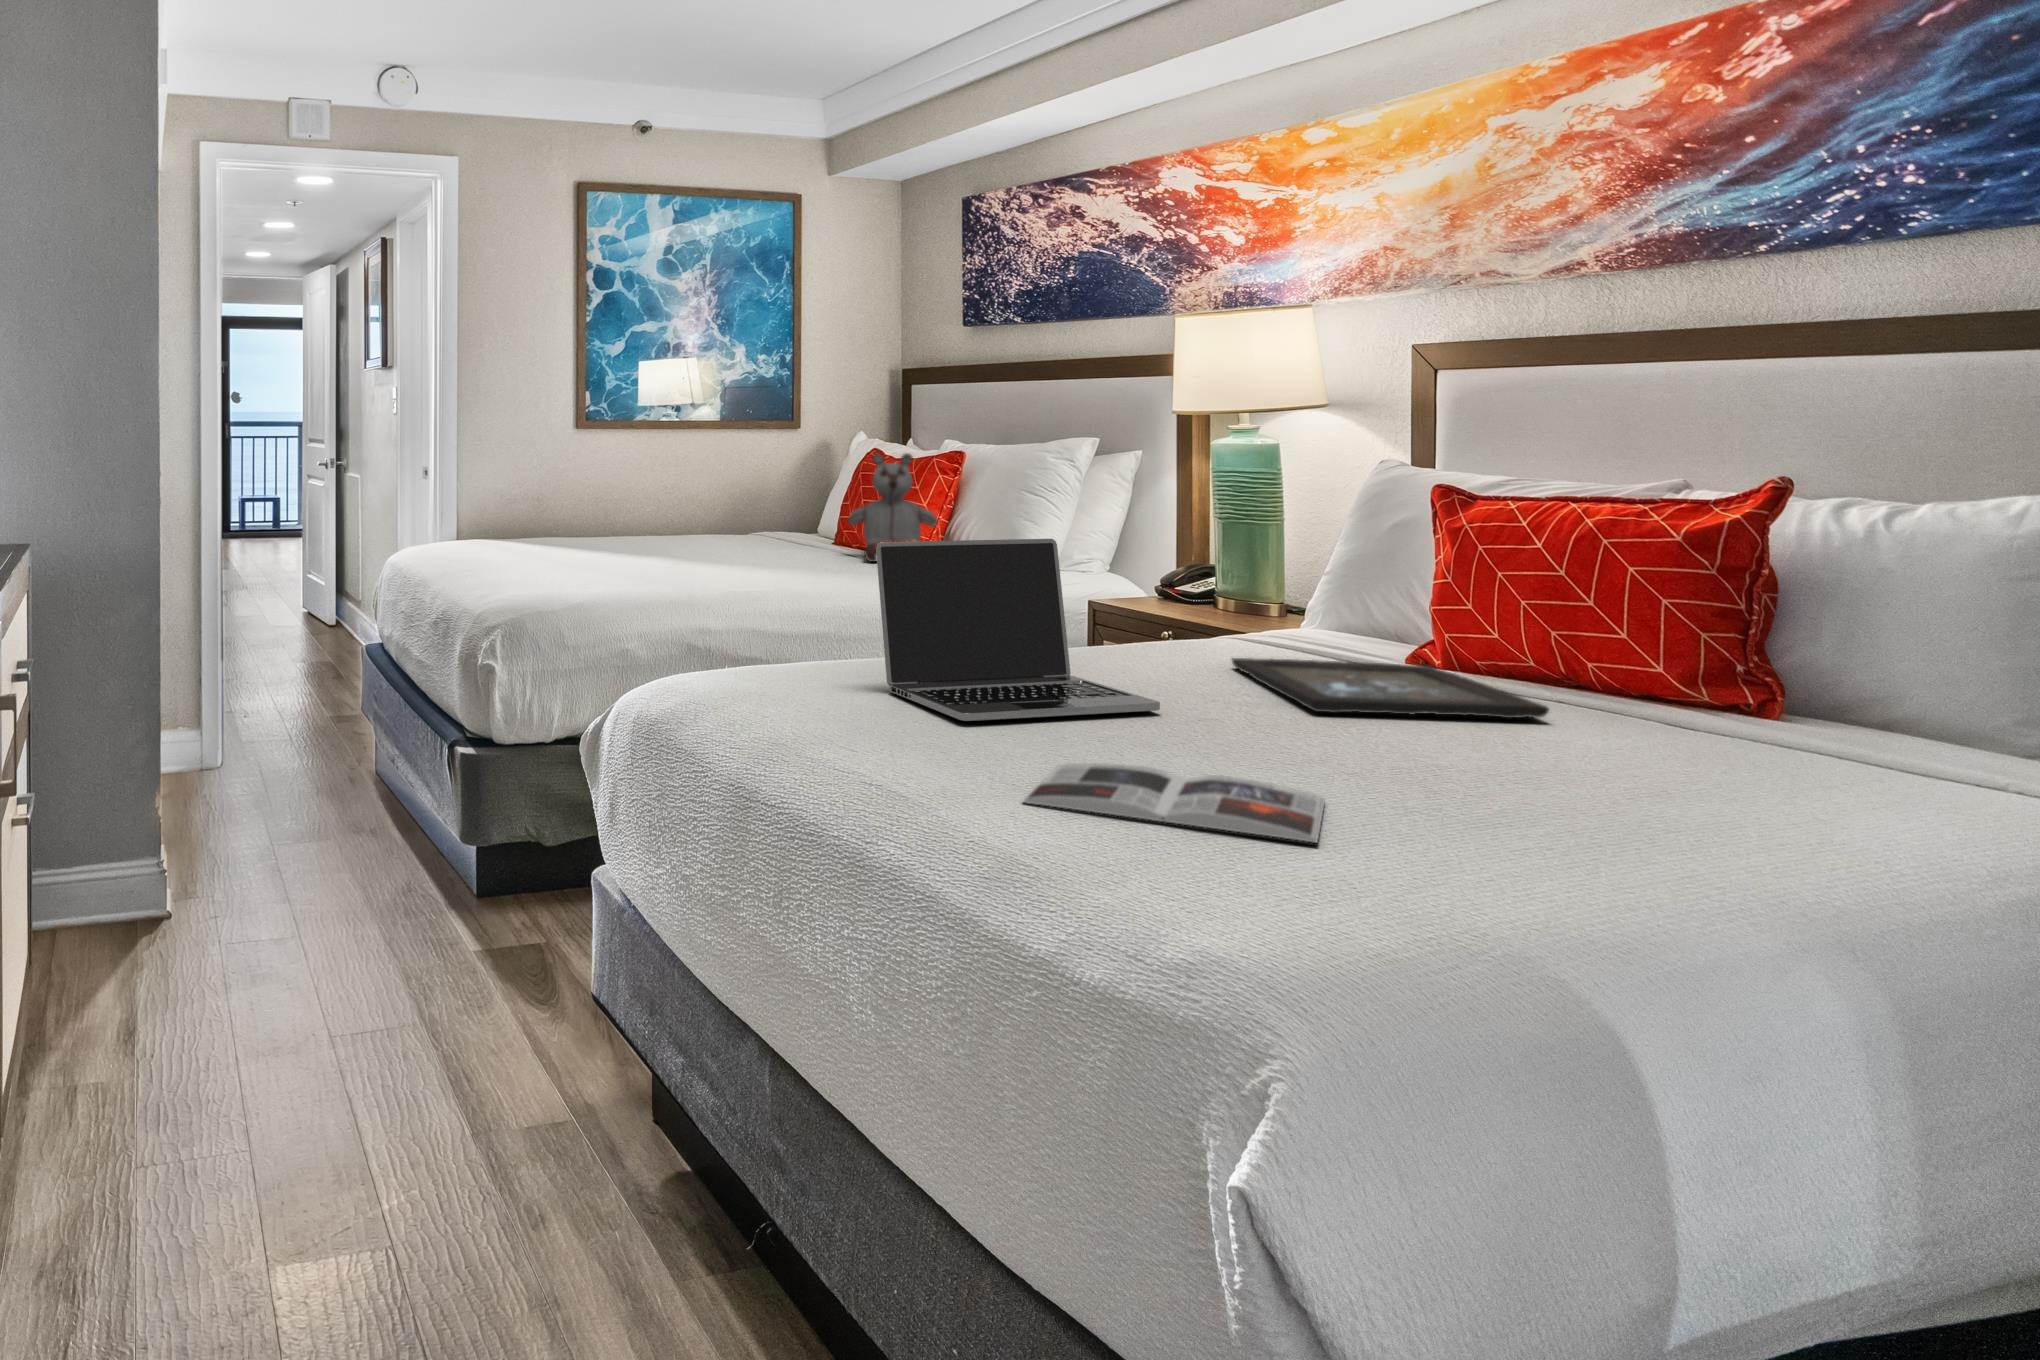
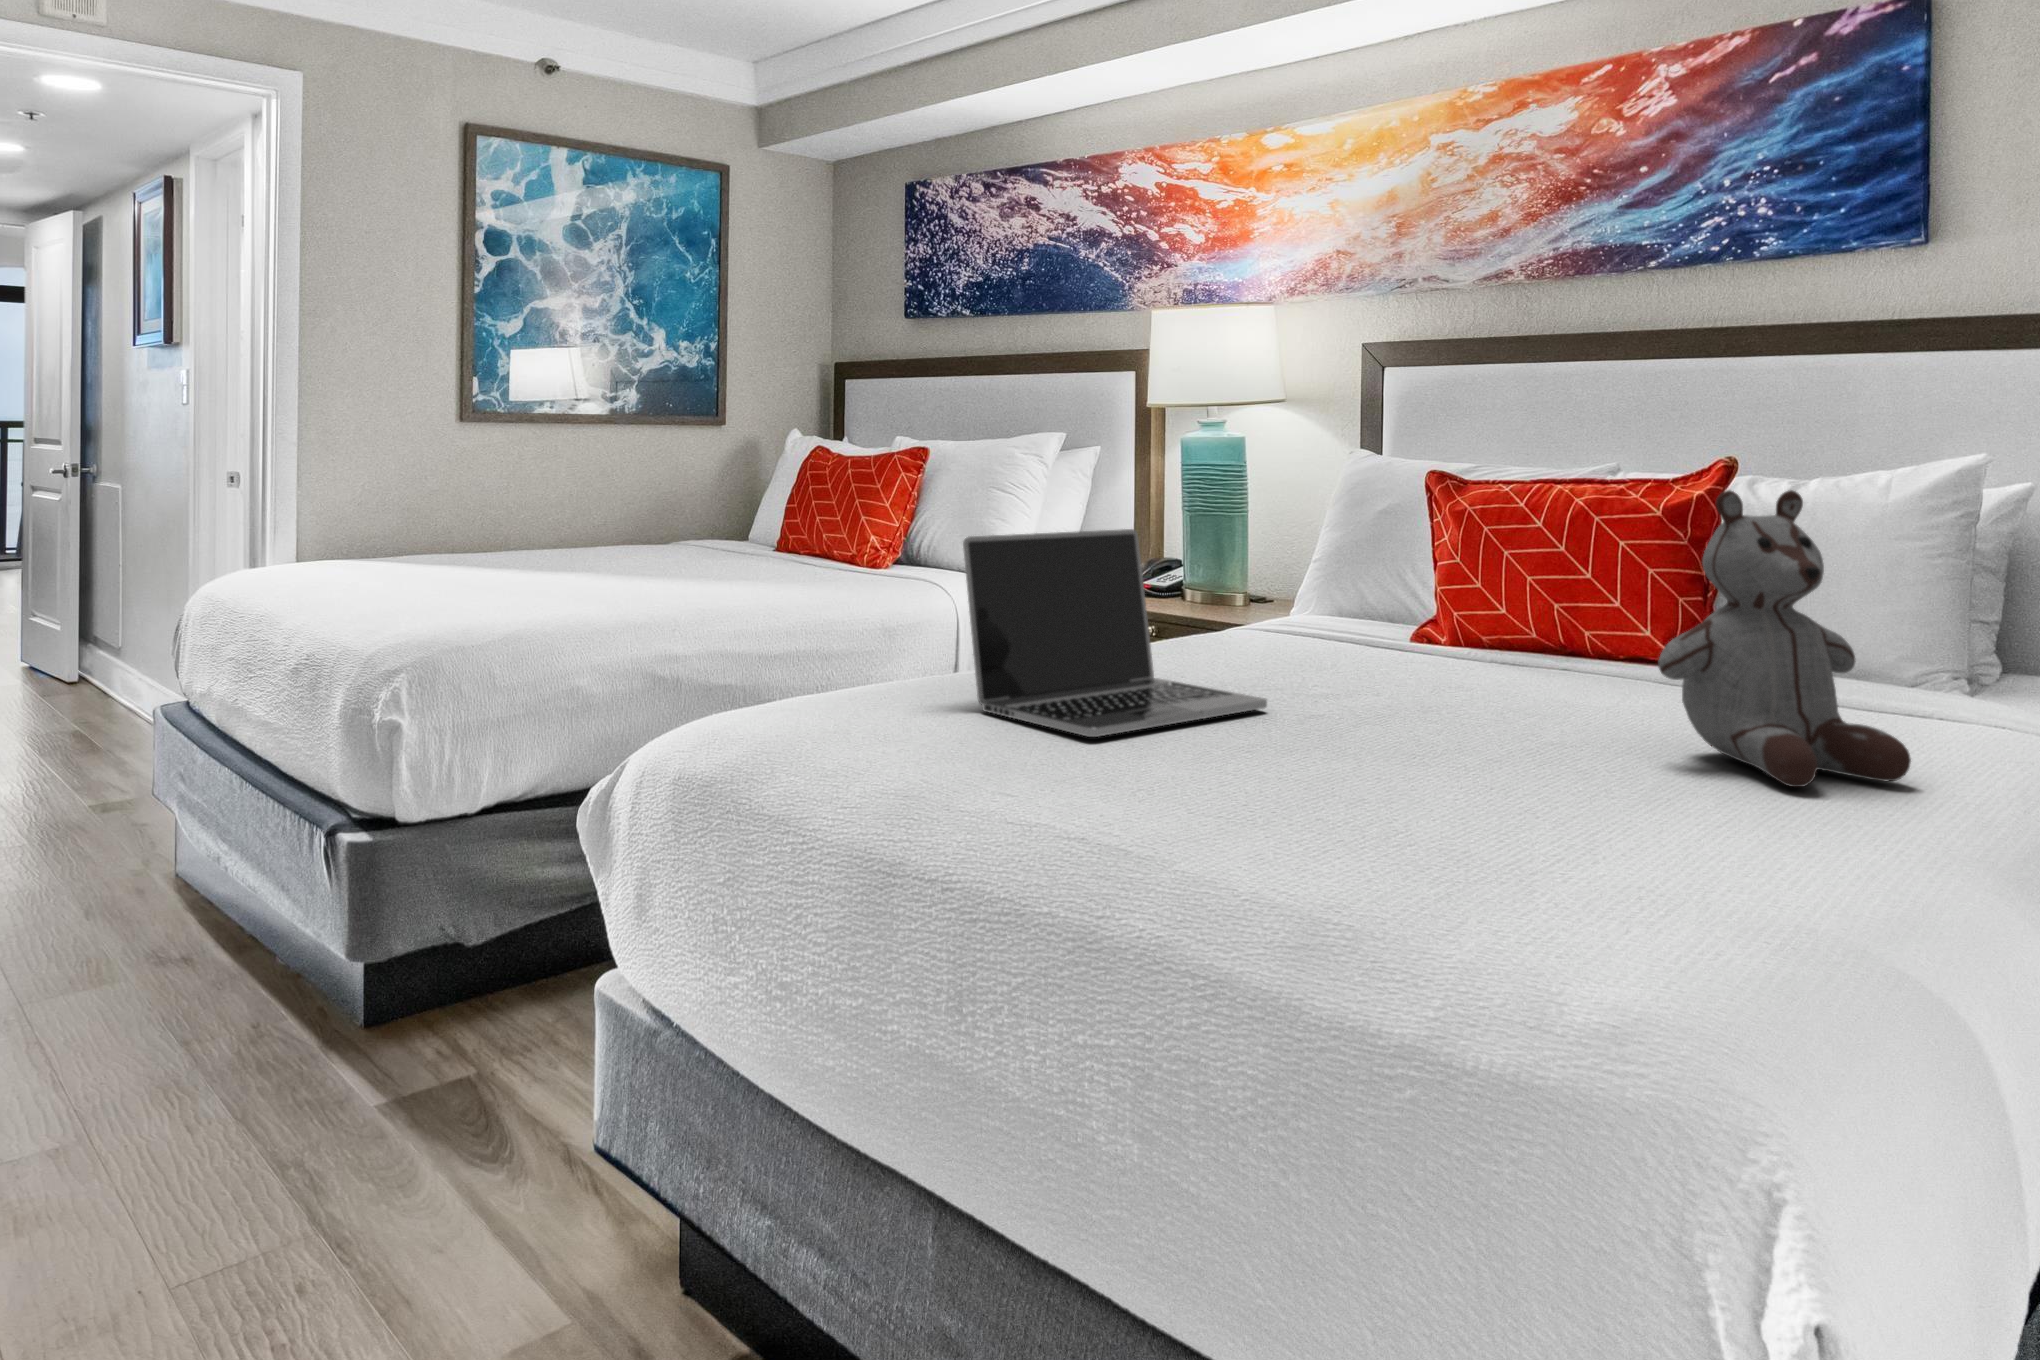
stuffed bear: present [848,453,937,562] -> present [1659,490,1911,787]
tray: present [1232,658,1549,718] -> none [1283,645,1583,697]
magazine: present [1023,763,1325,842] -> none [1225,771,1542,834]

